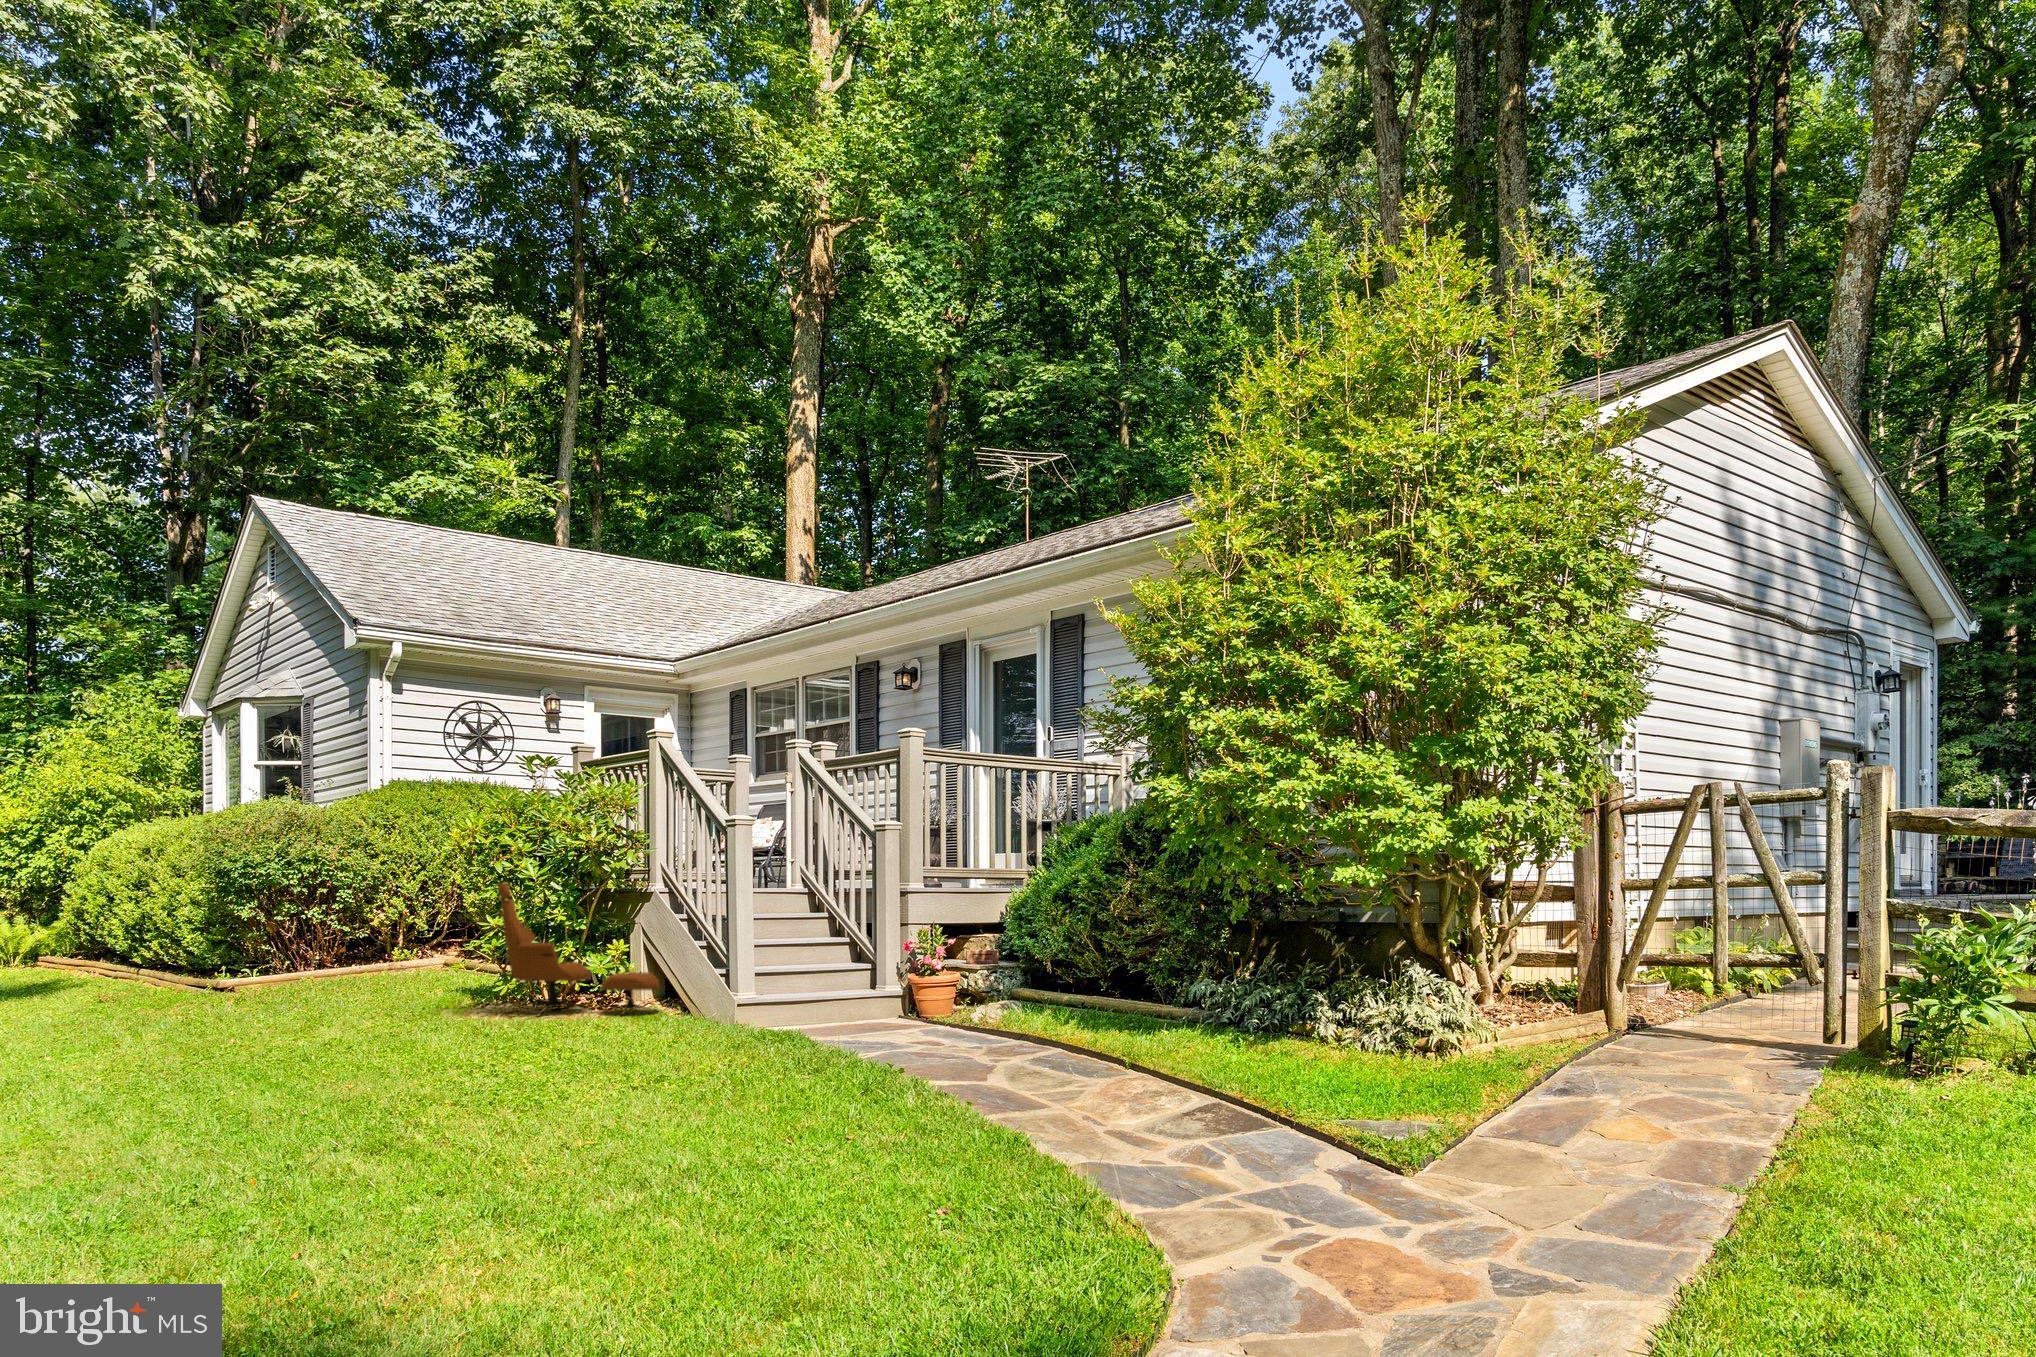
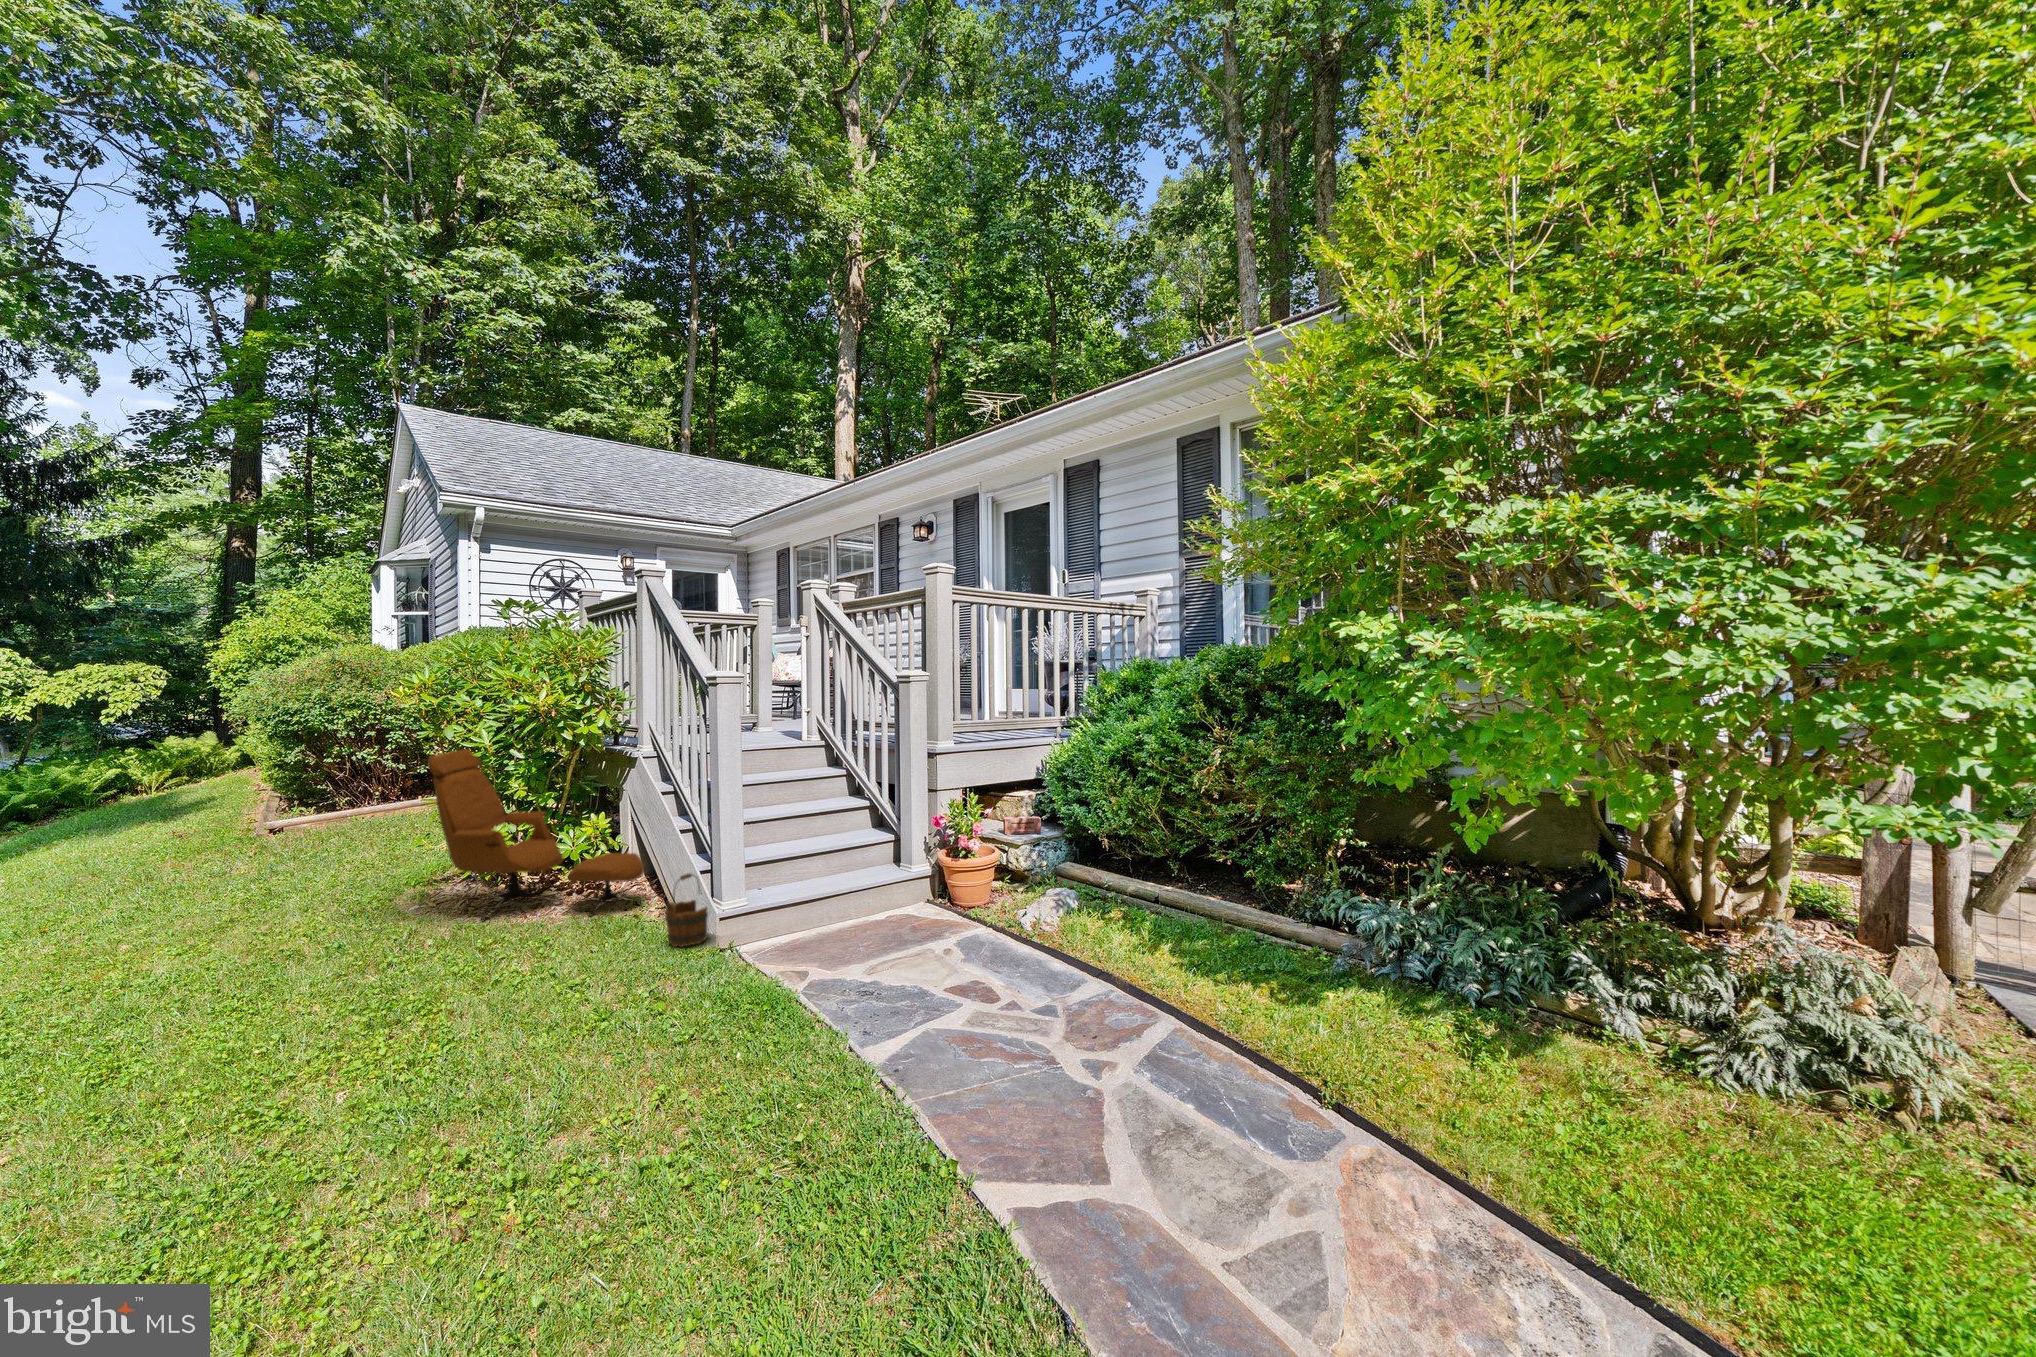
wooden bucket: none [693,971,725,1027] -> present [665,873,708,947]

